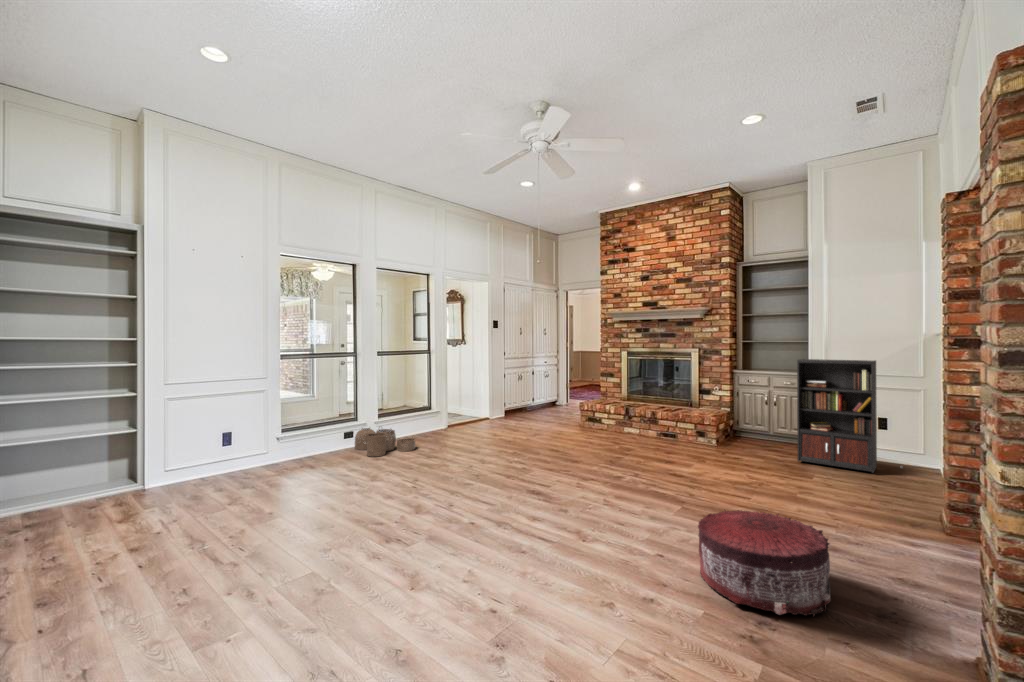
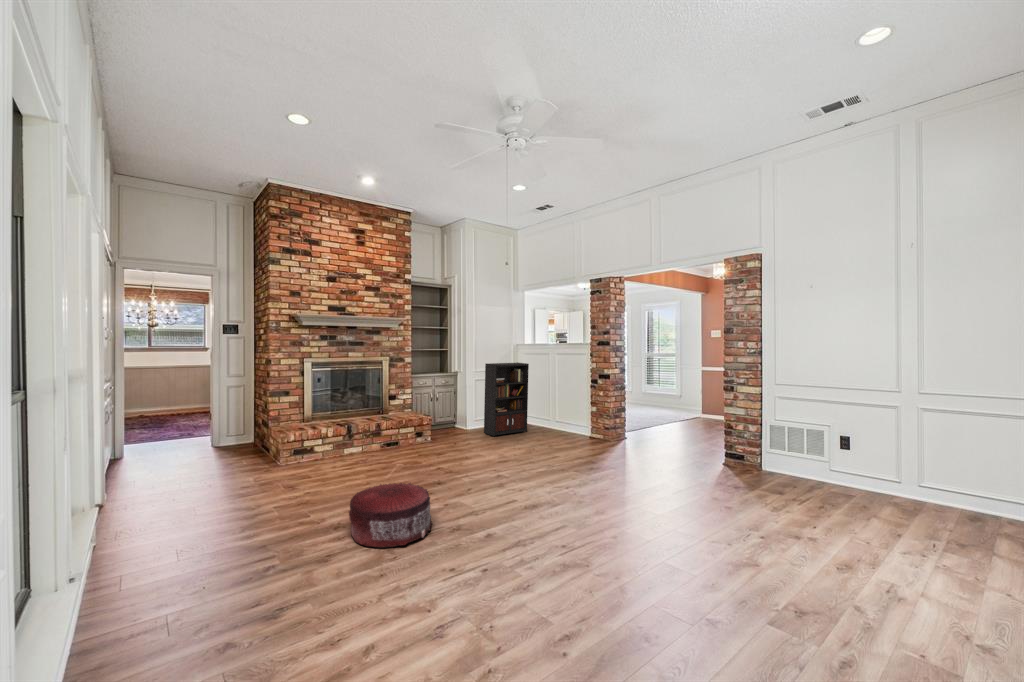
woven basket: present [355,428,415,456] -> none [135,552,280,648]
pouf: present [698,510,831,616] -> present [349,483,433,548]

